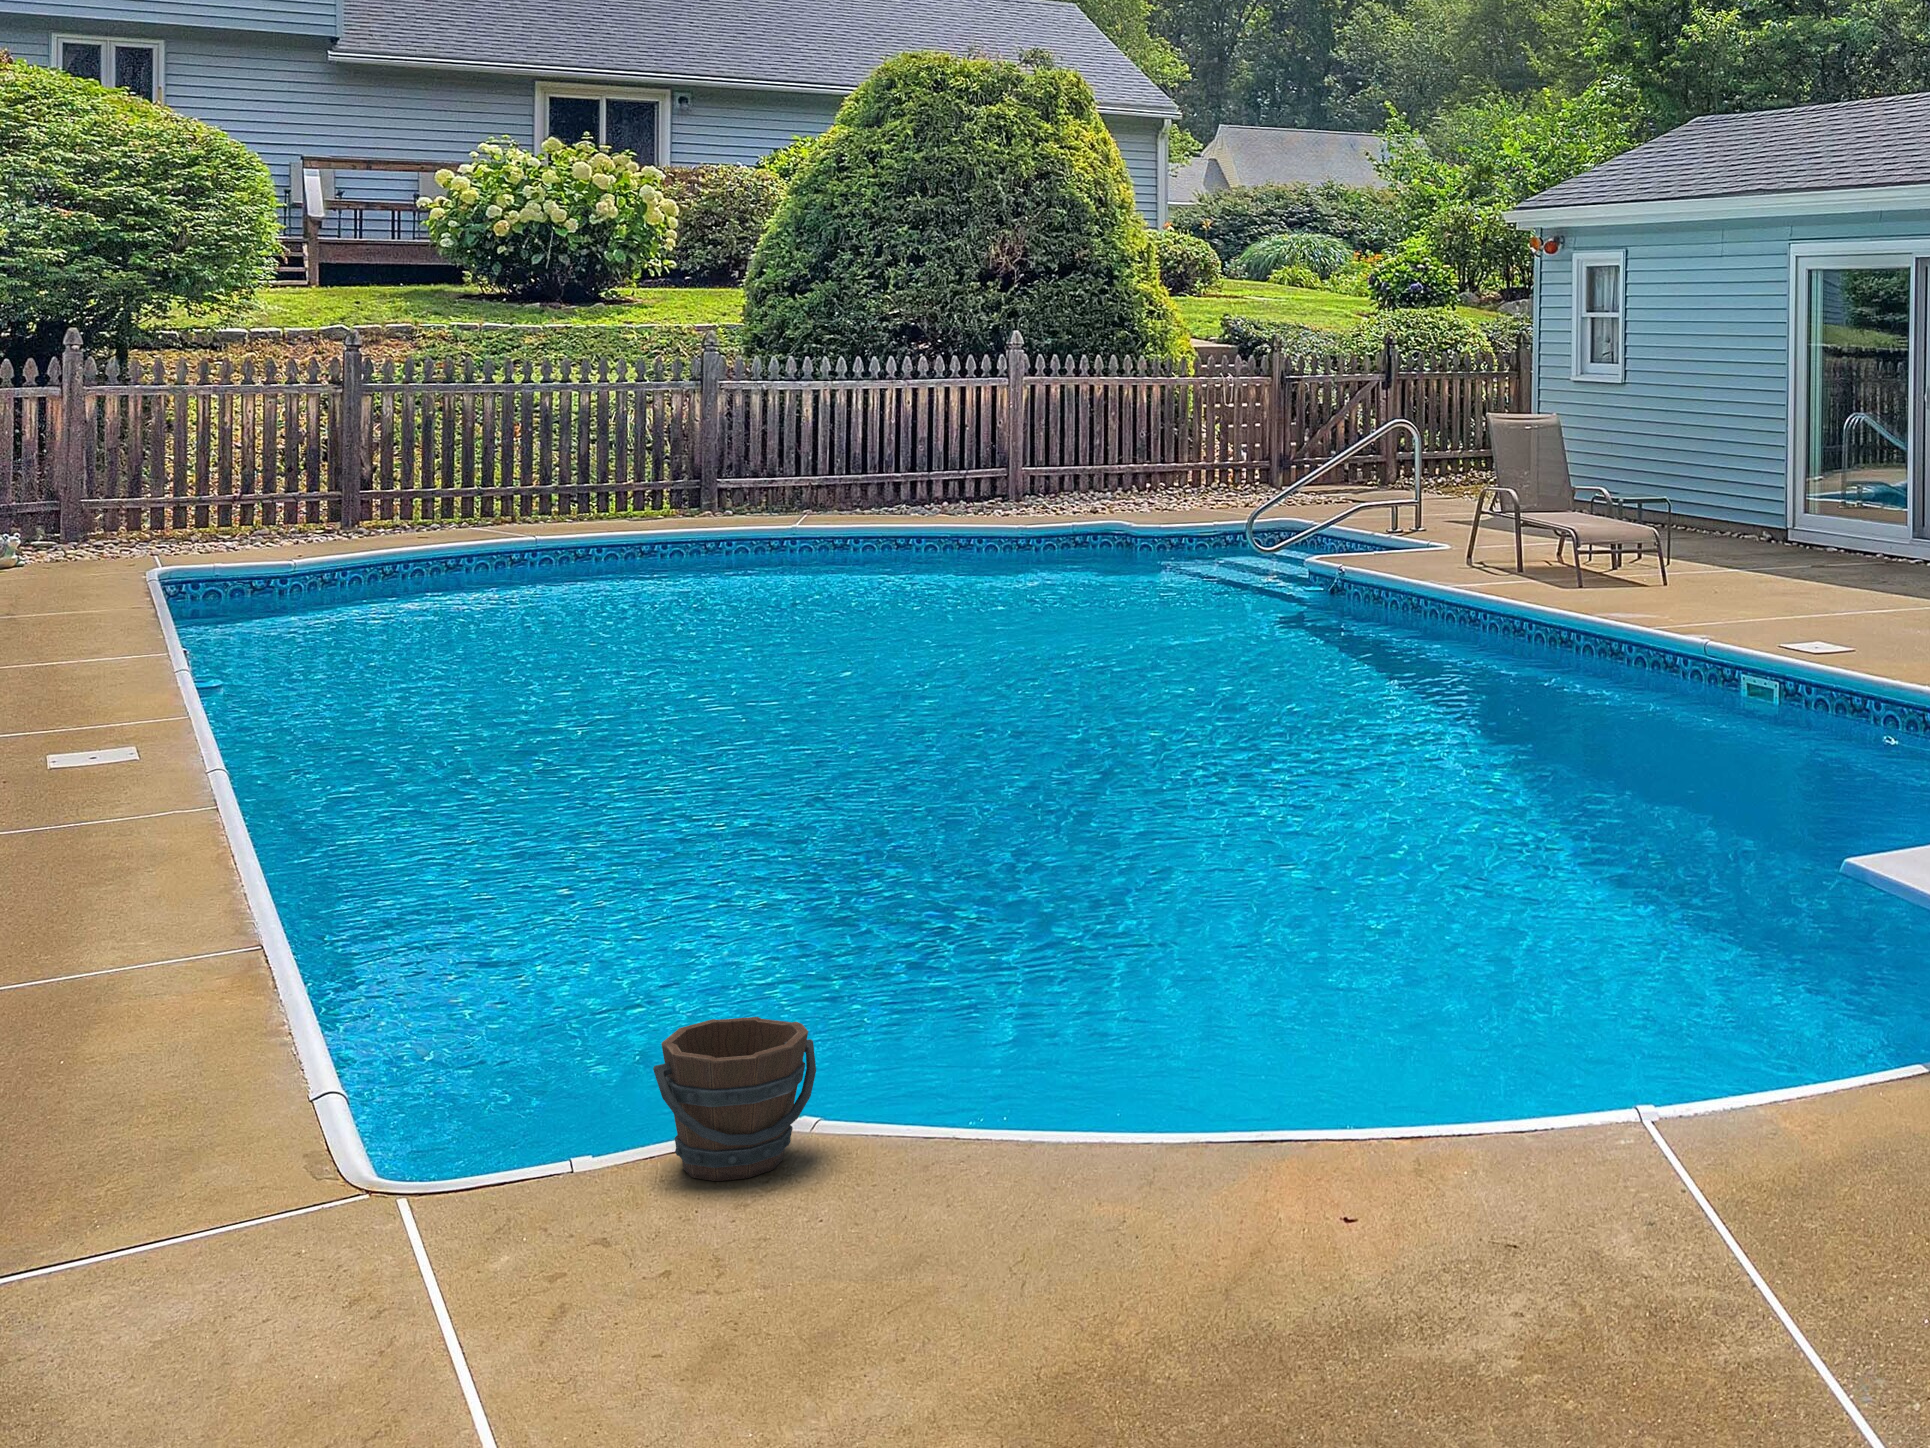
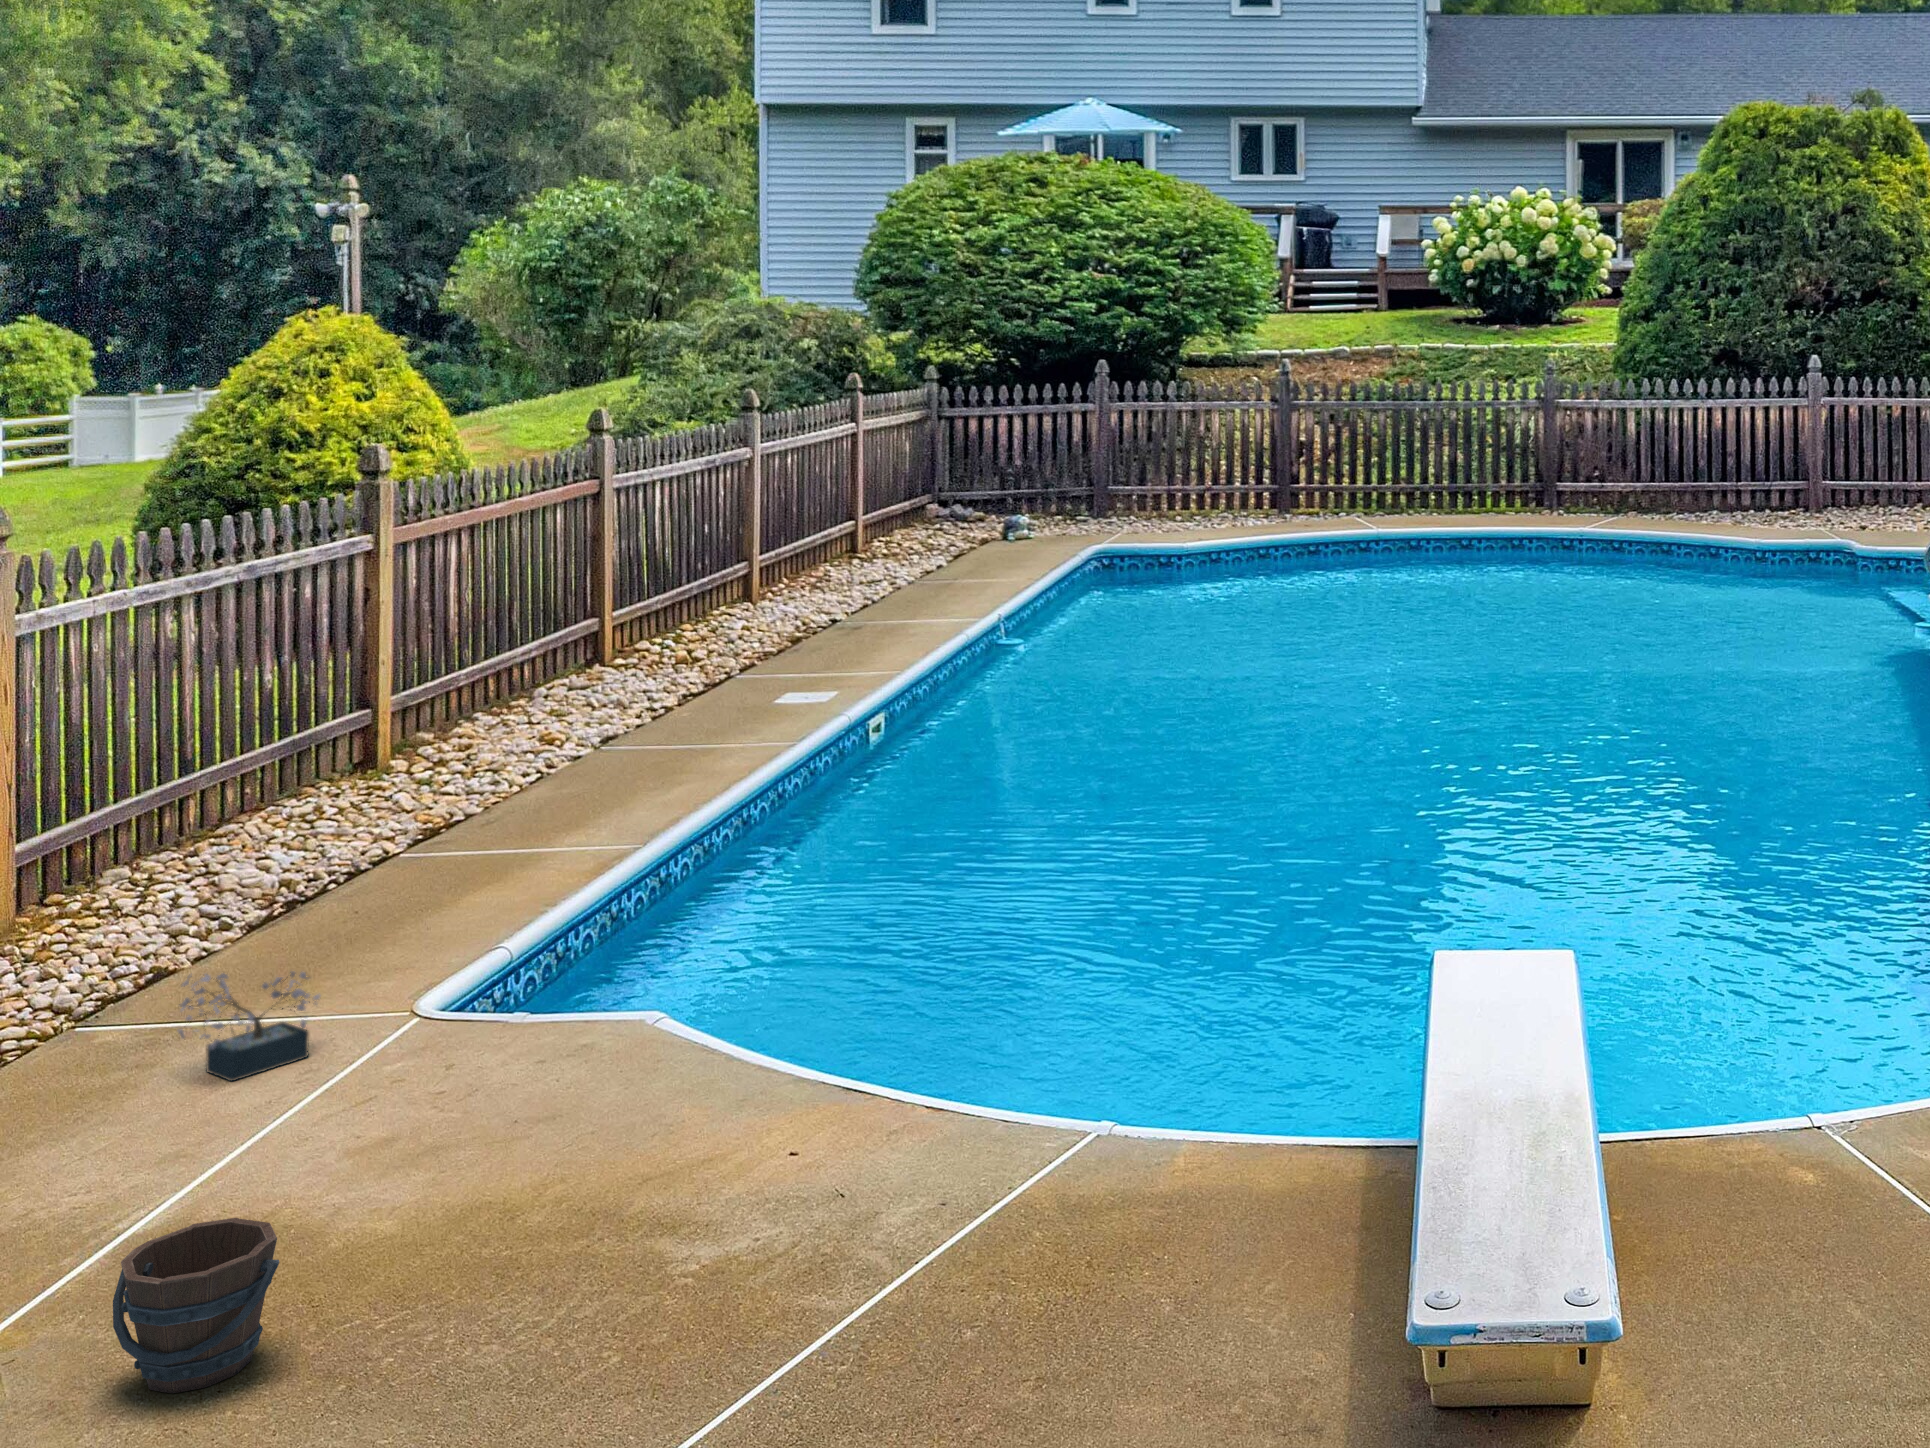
decorative plant: none [95,901,236,1030] -> present [178,972,320,1081]

